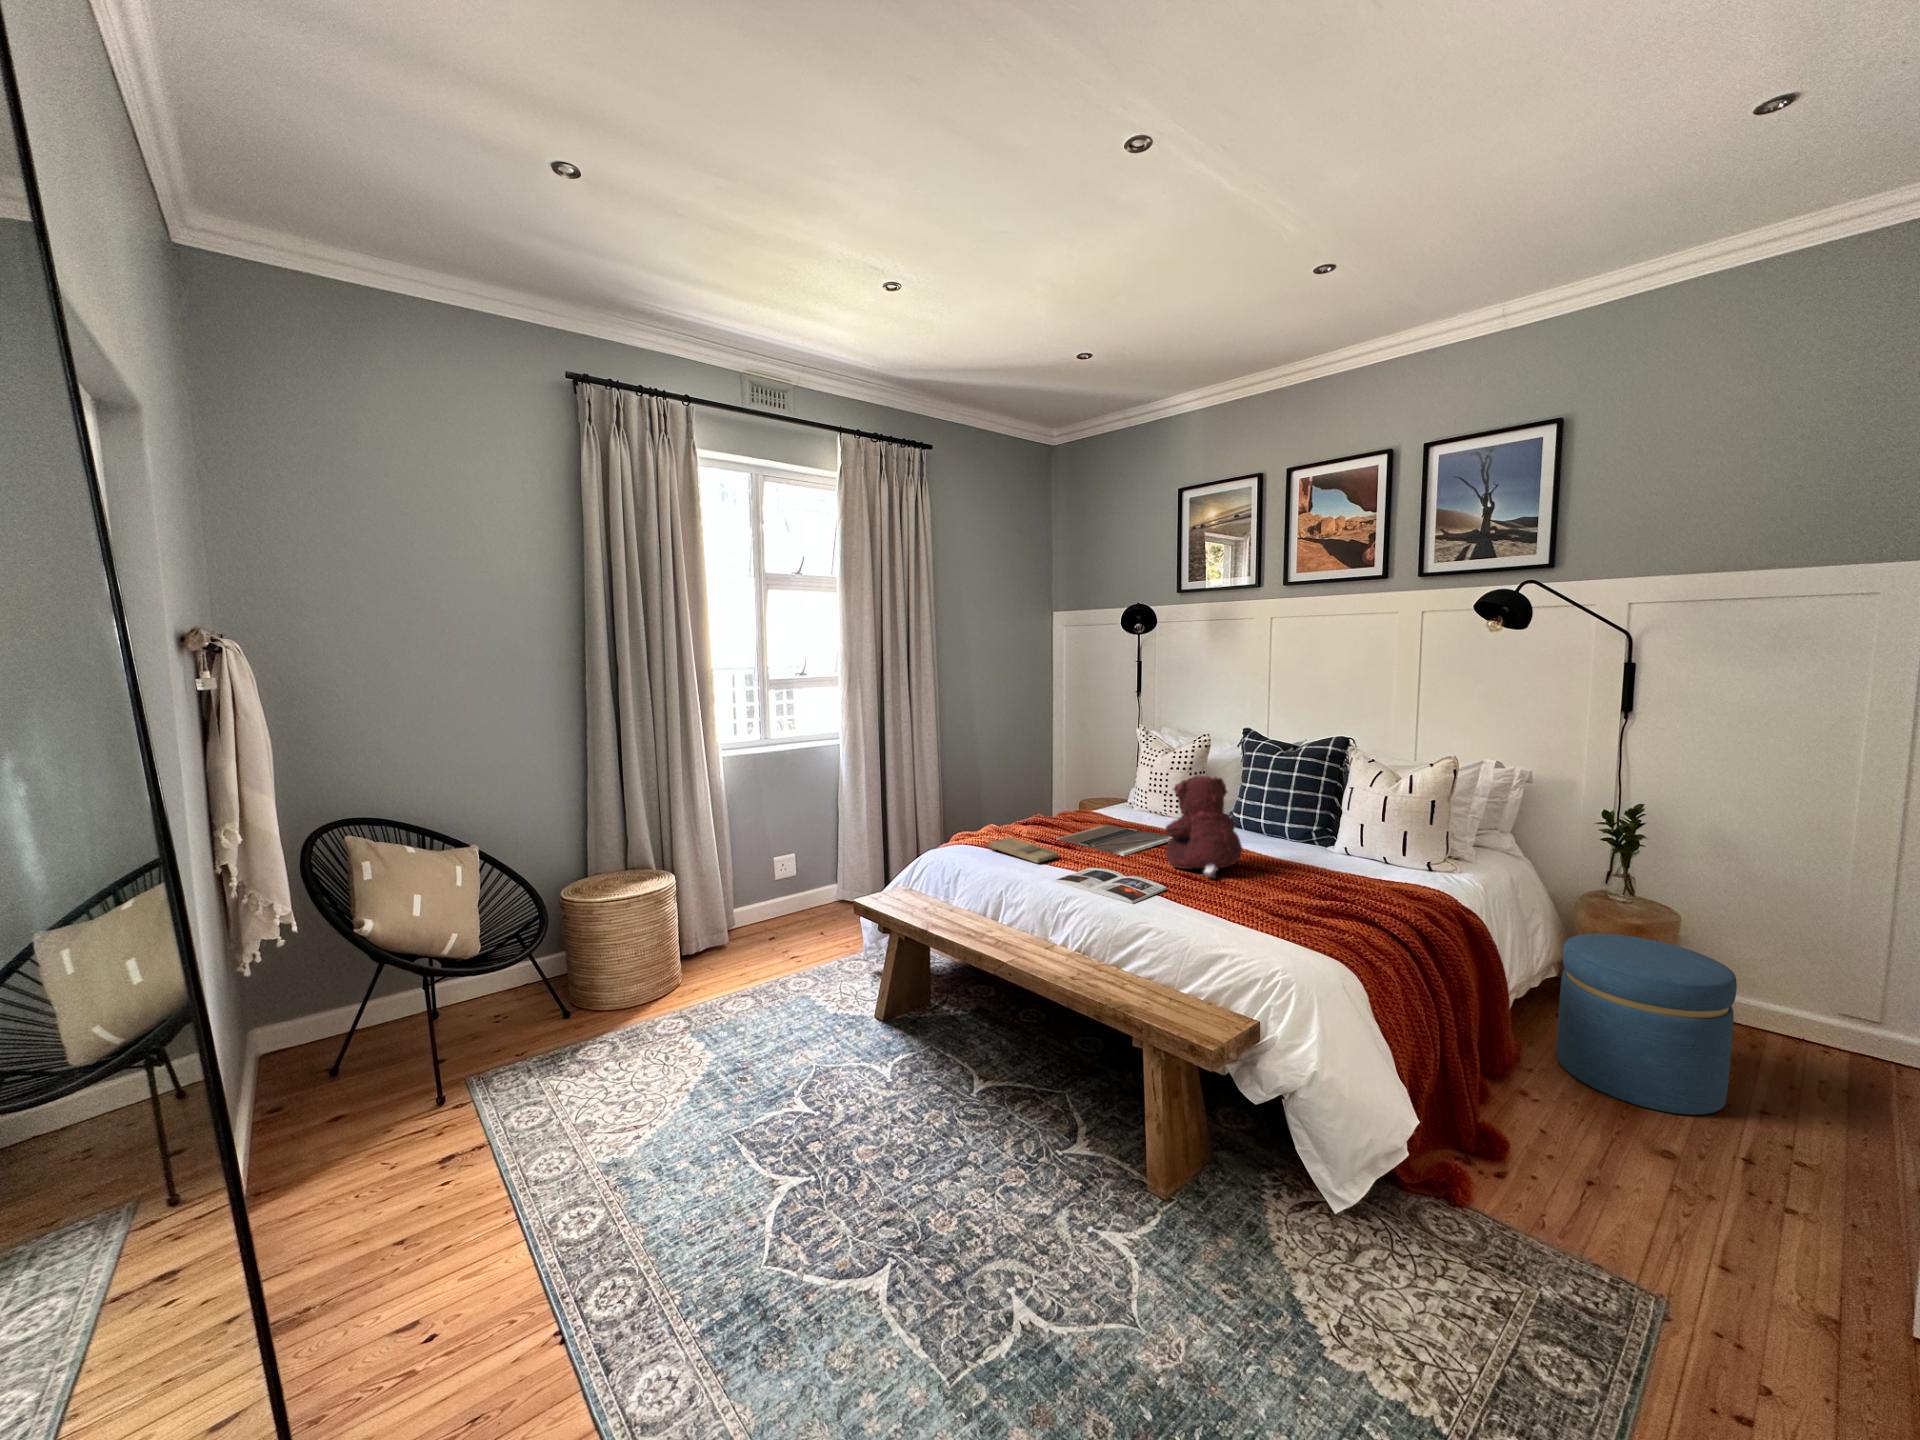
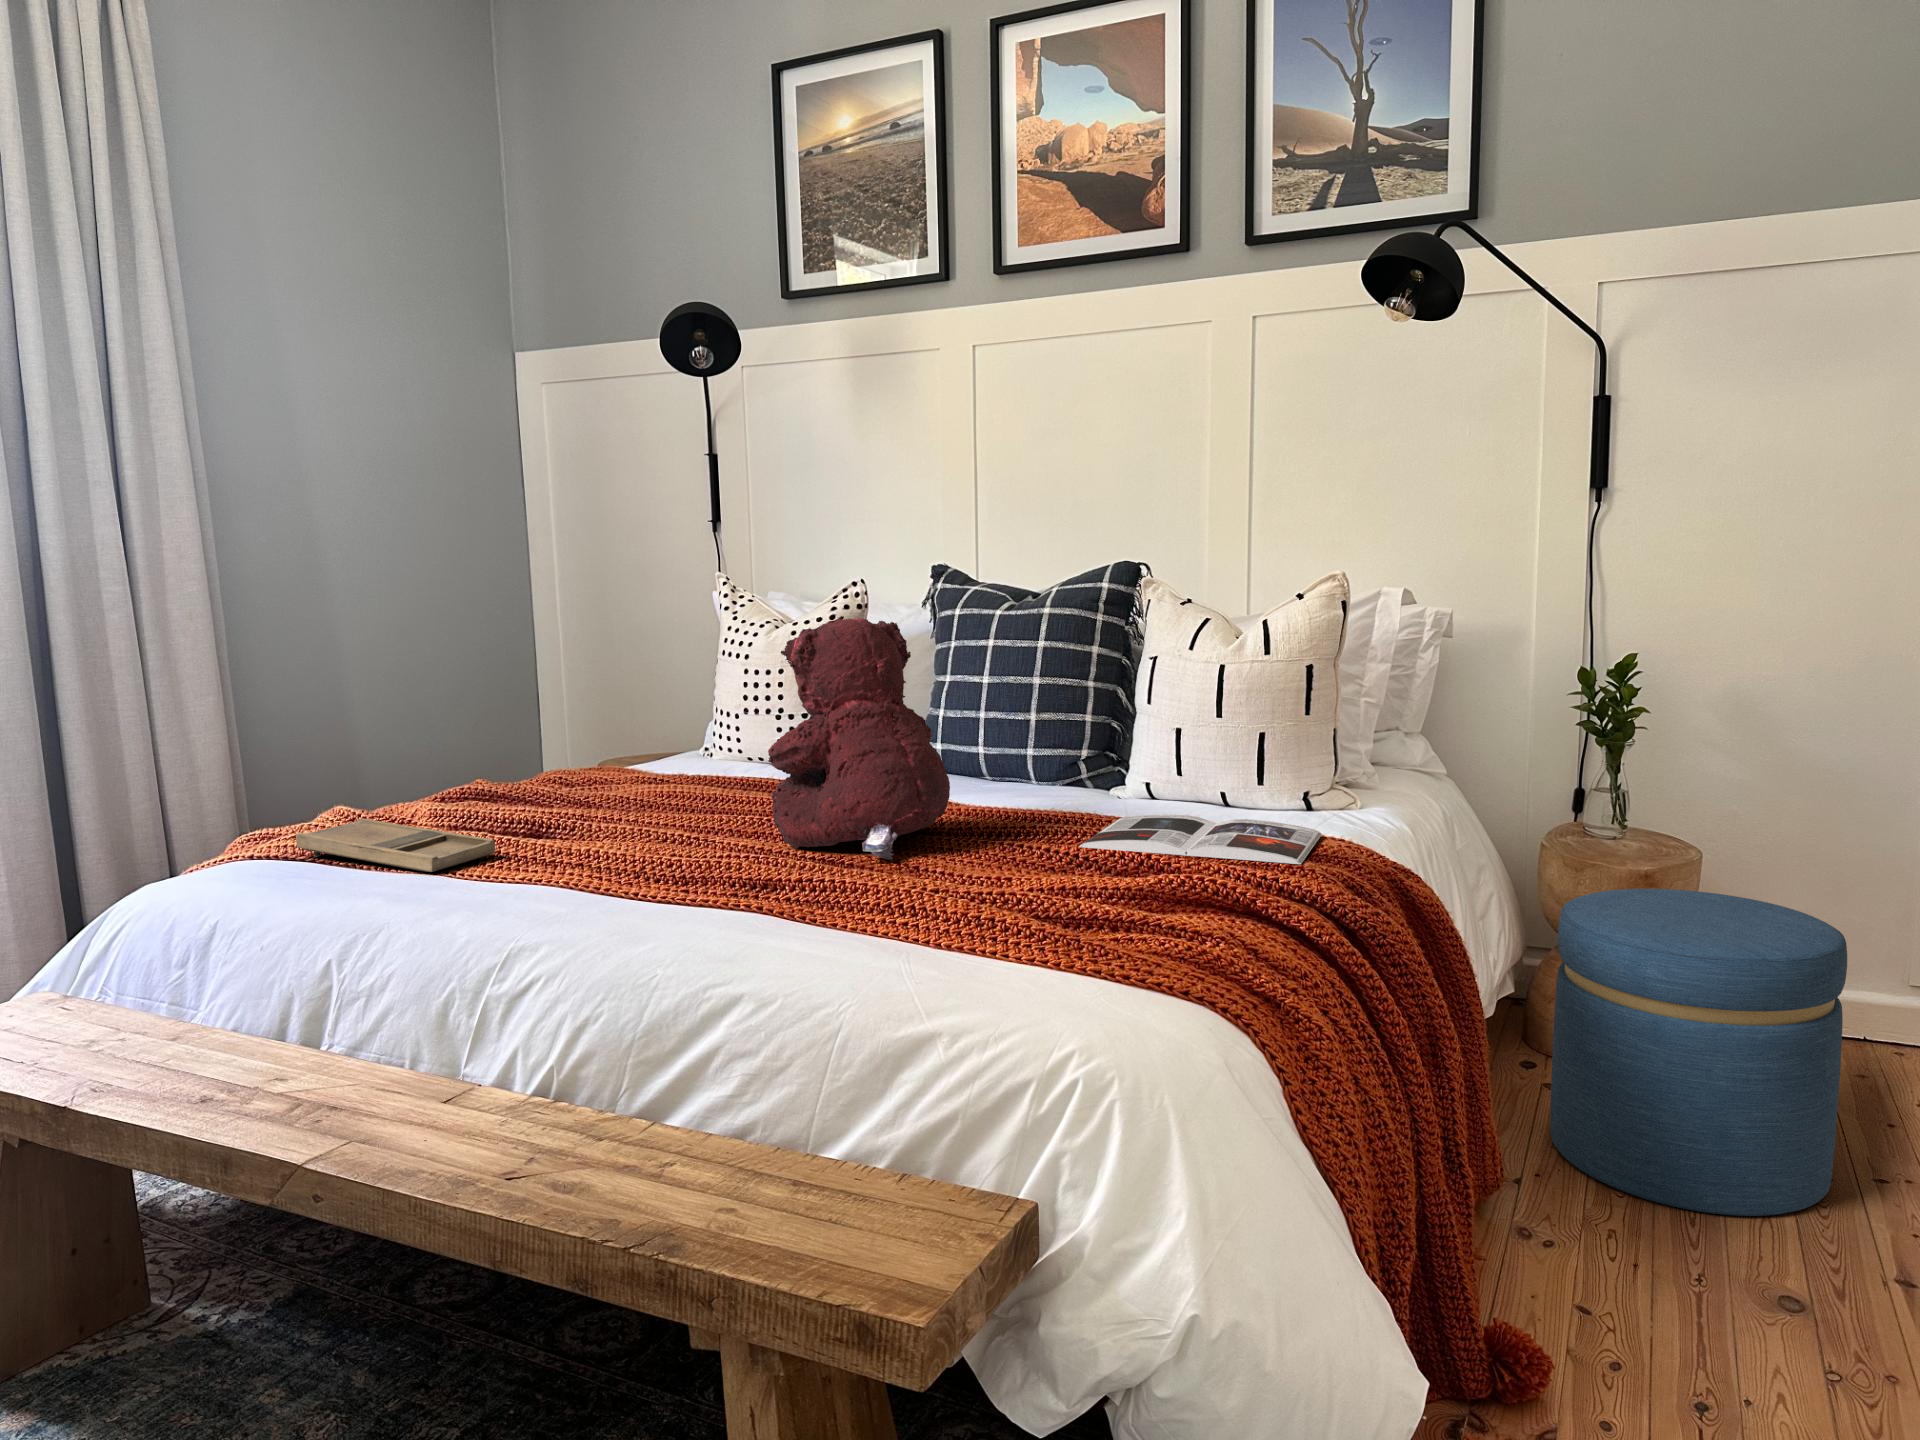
laptop: present [1057,825,1173,856] -> none [504,782,795,837]
magazine: present [1053,868,1167,904] -> present [1079,814,1322,864]

